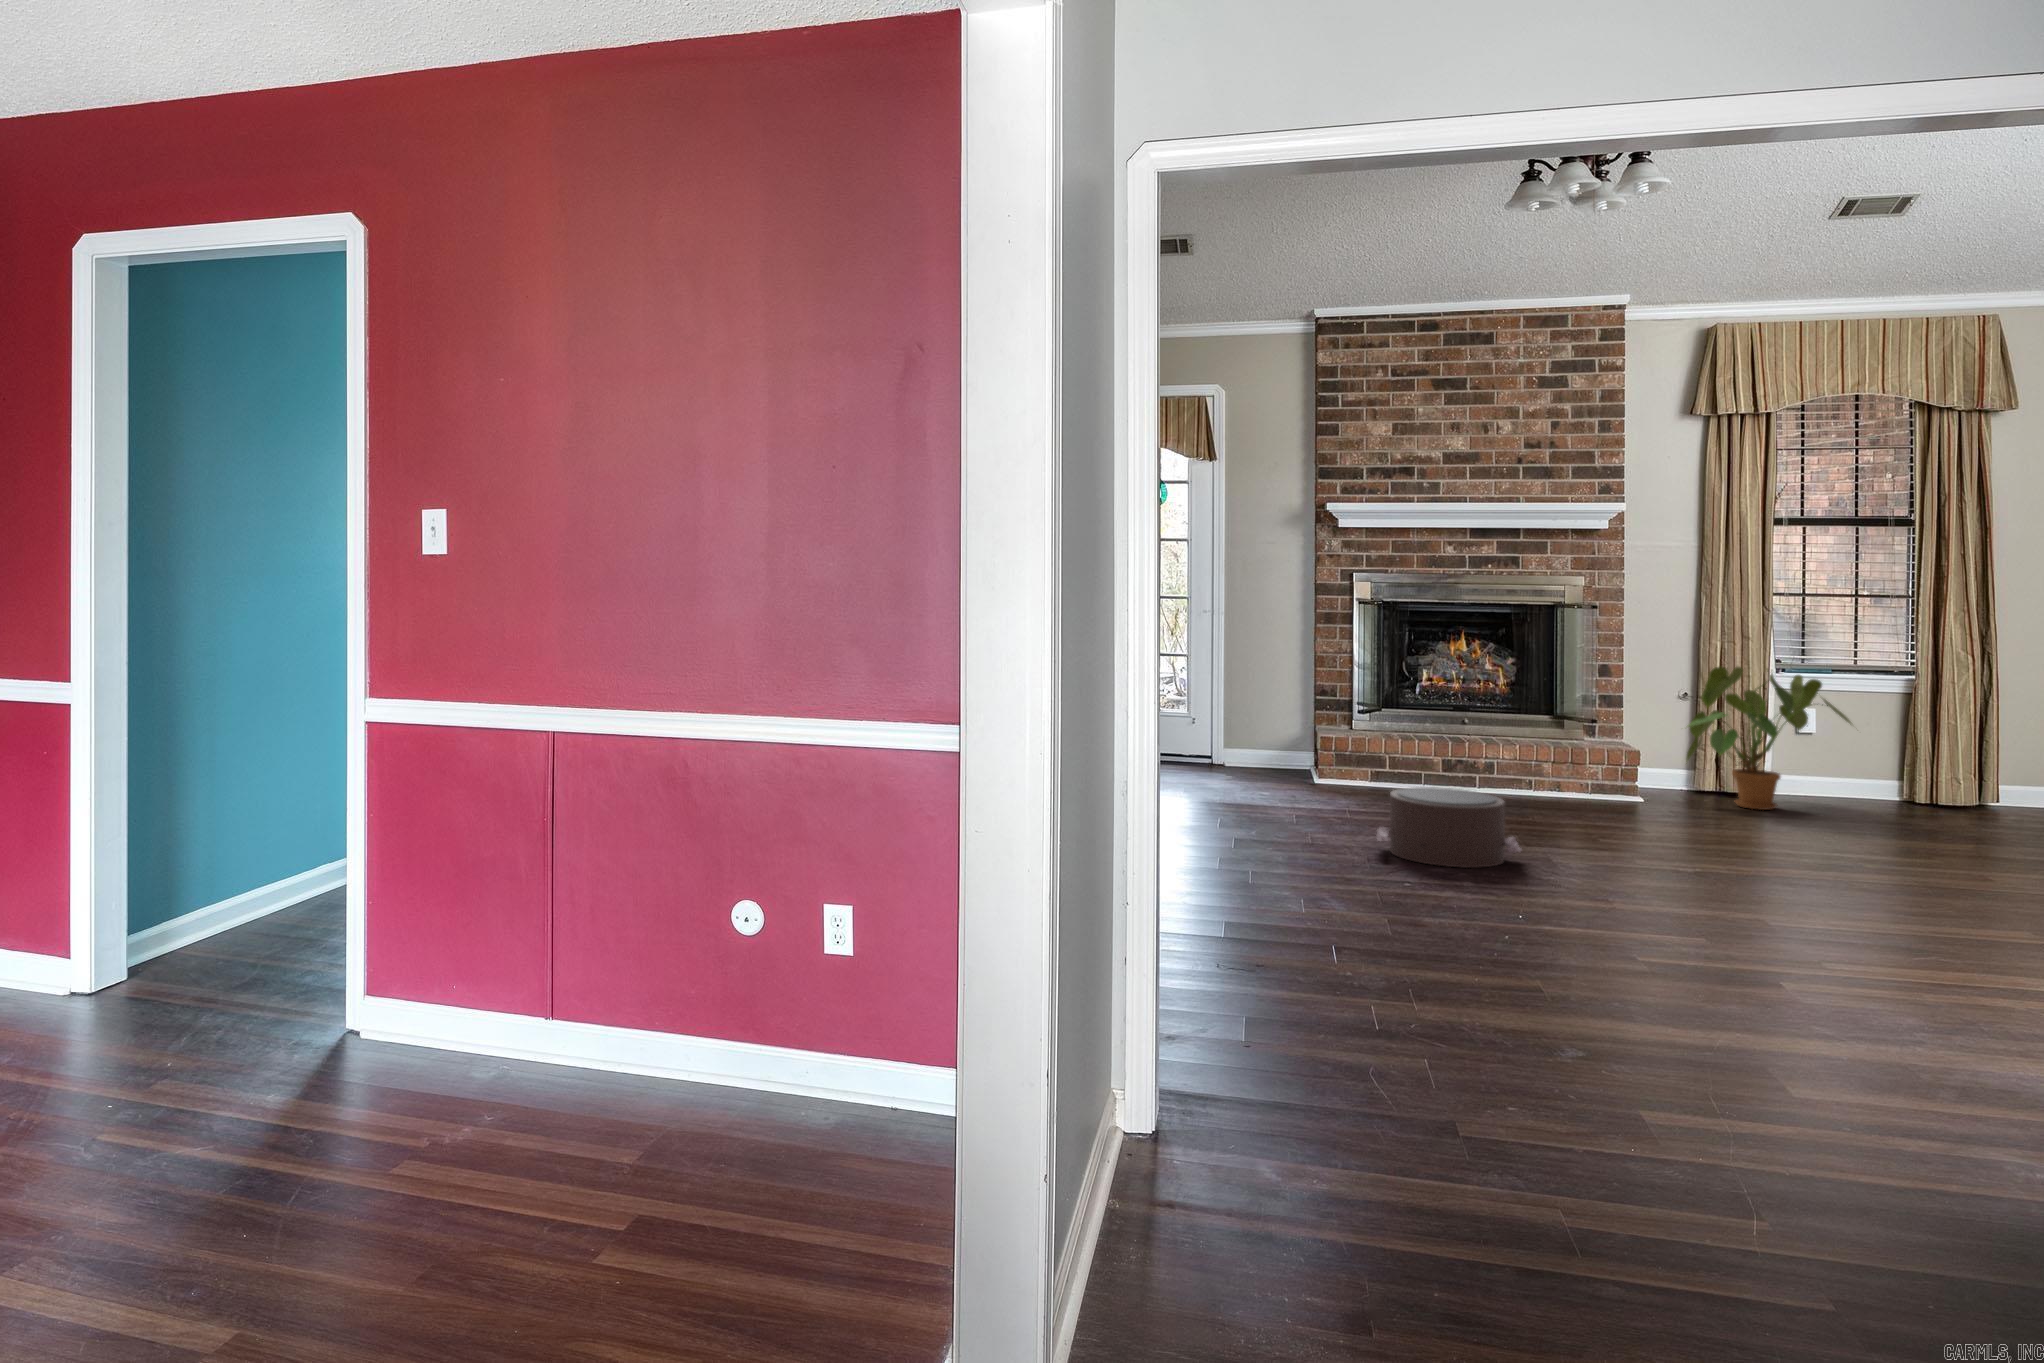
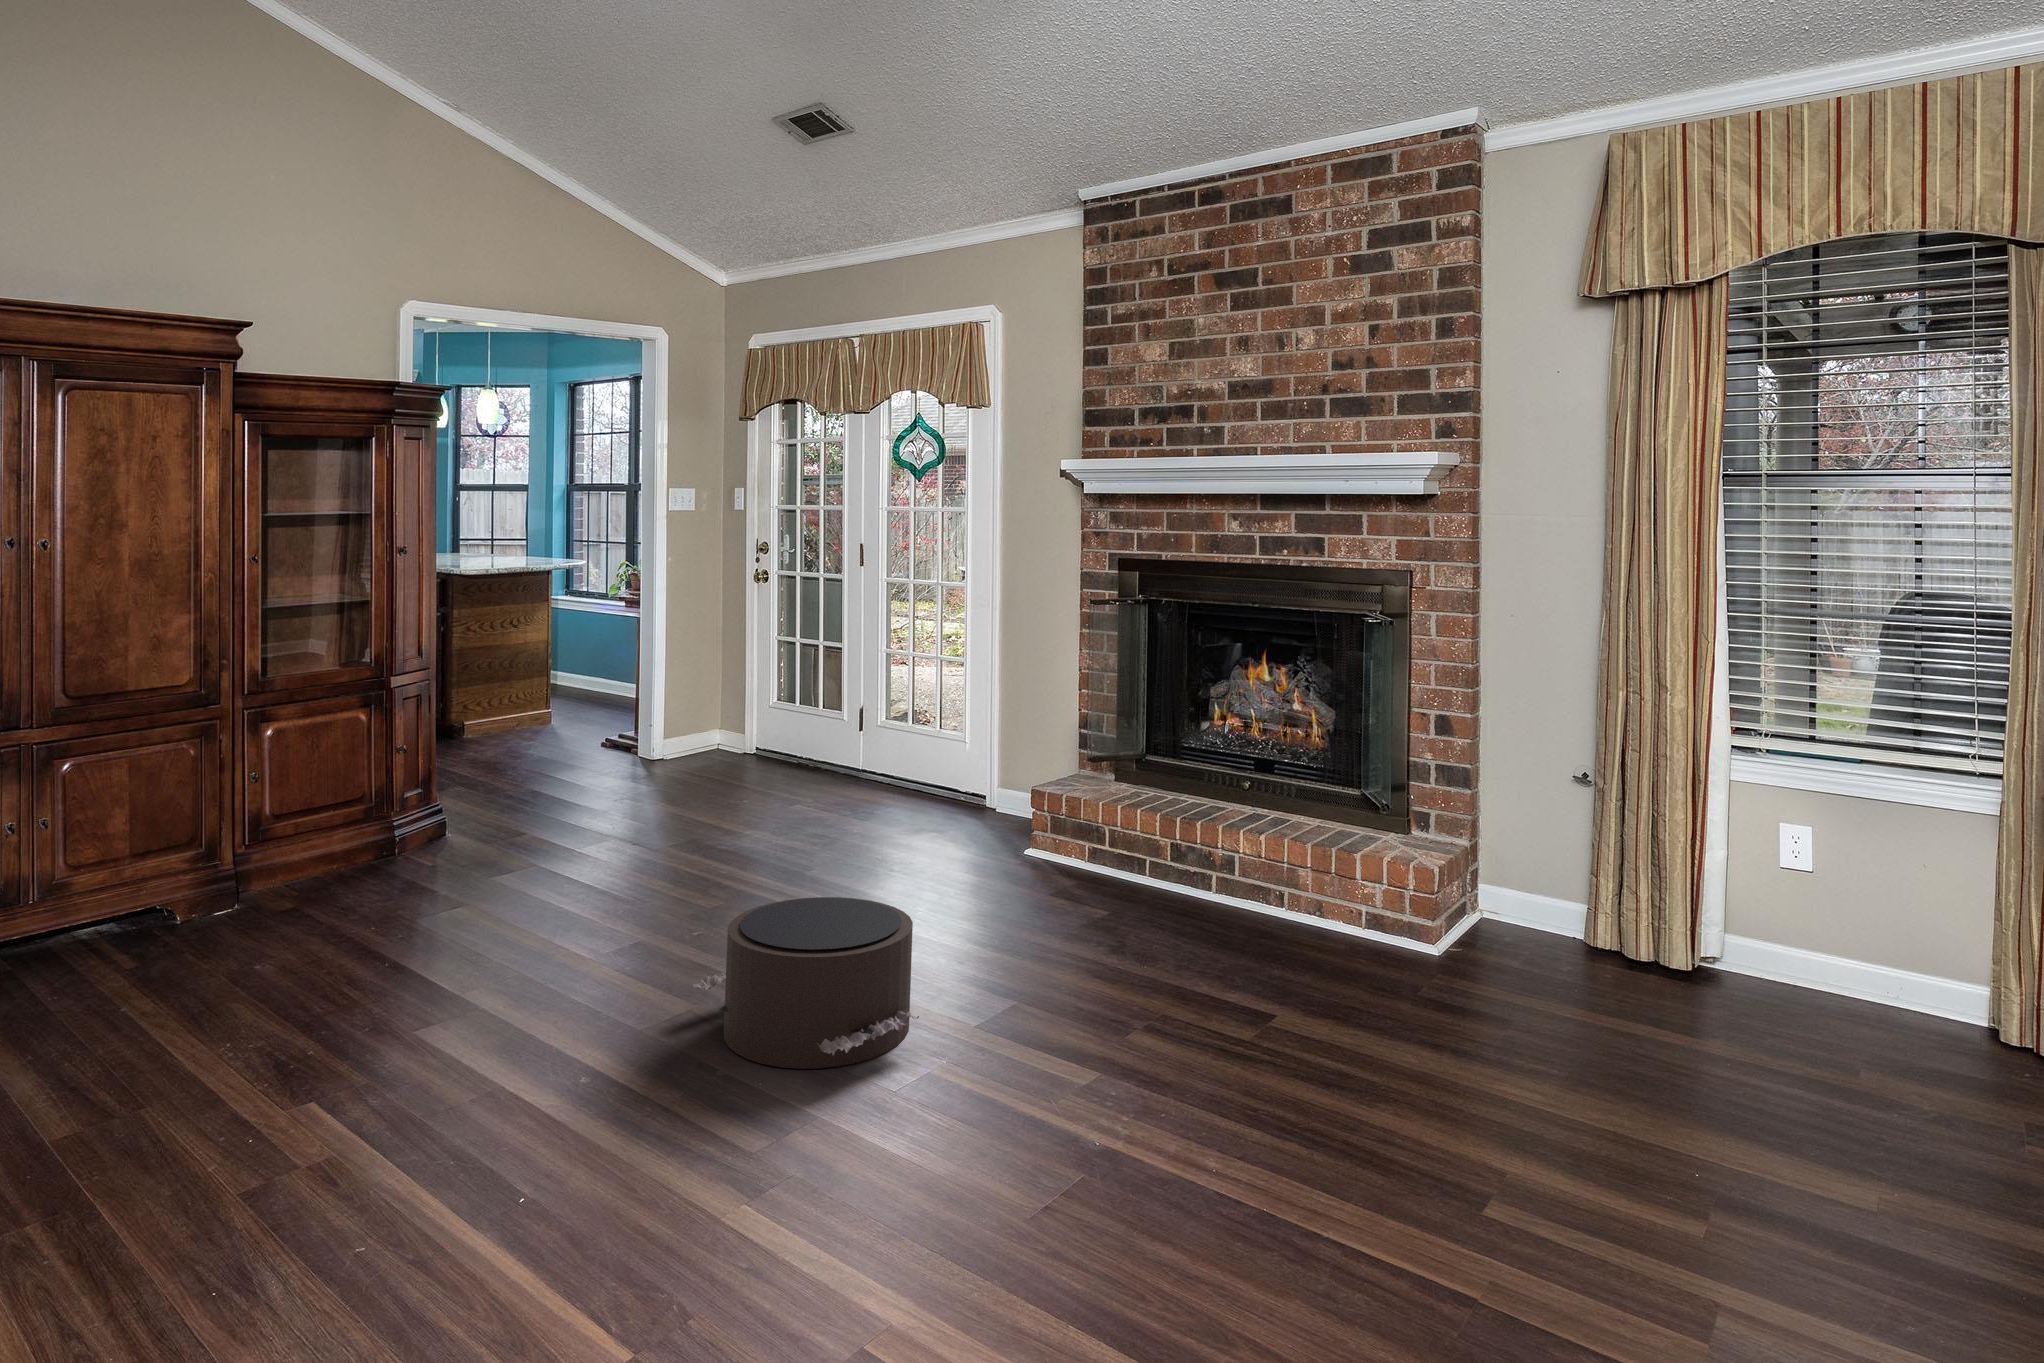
house plant: present [1687,667,1851,810] -> none [1534,732,1840,1001]

